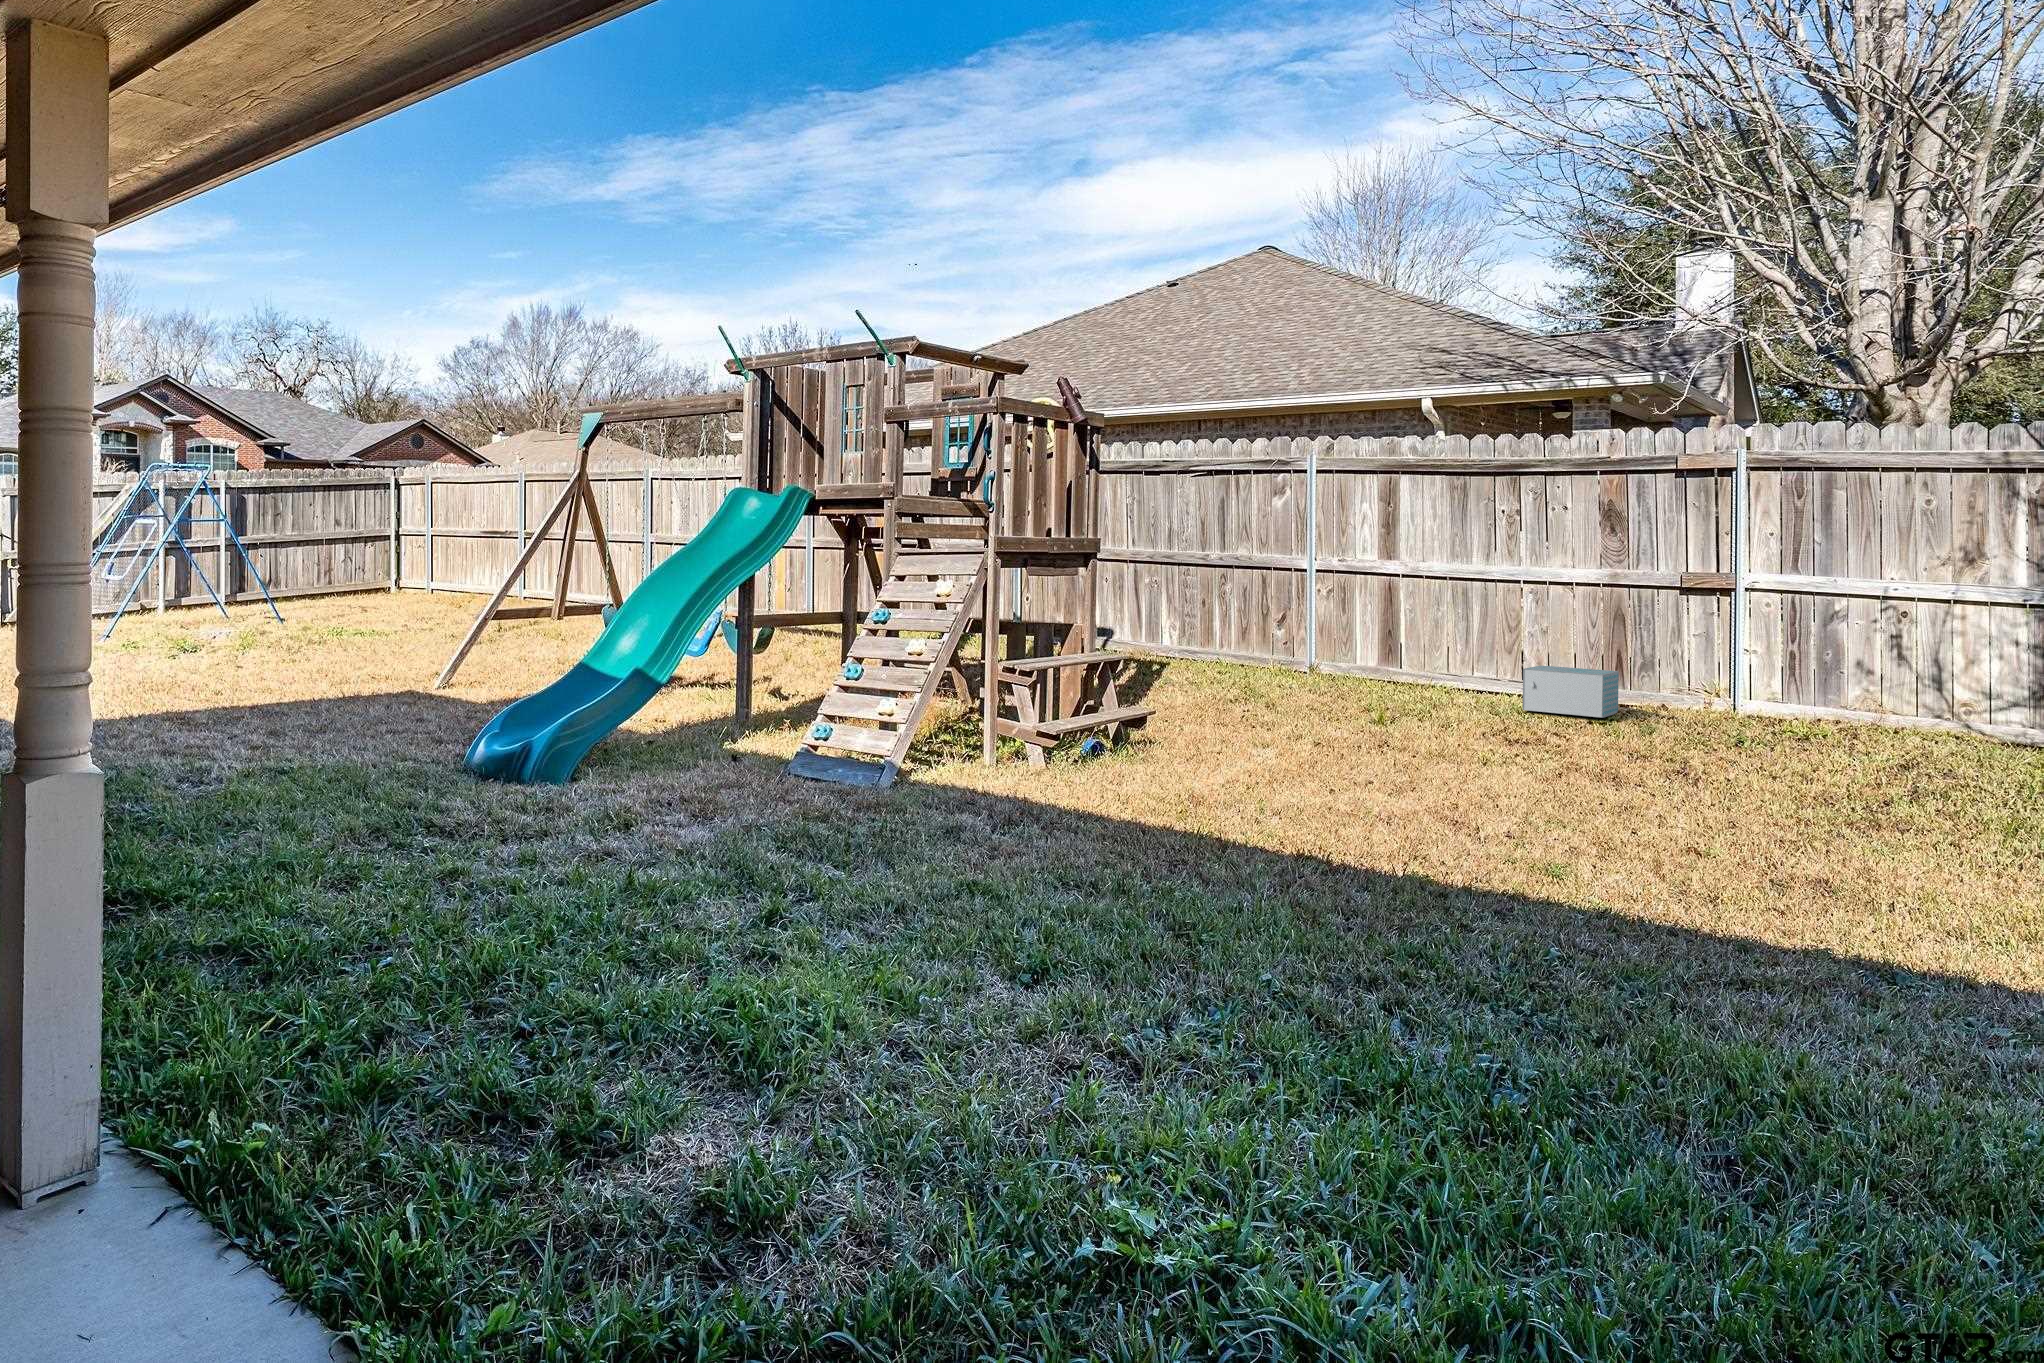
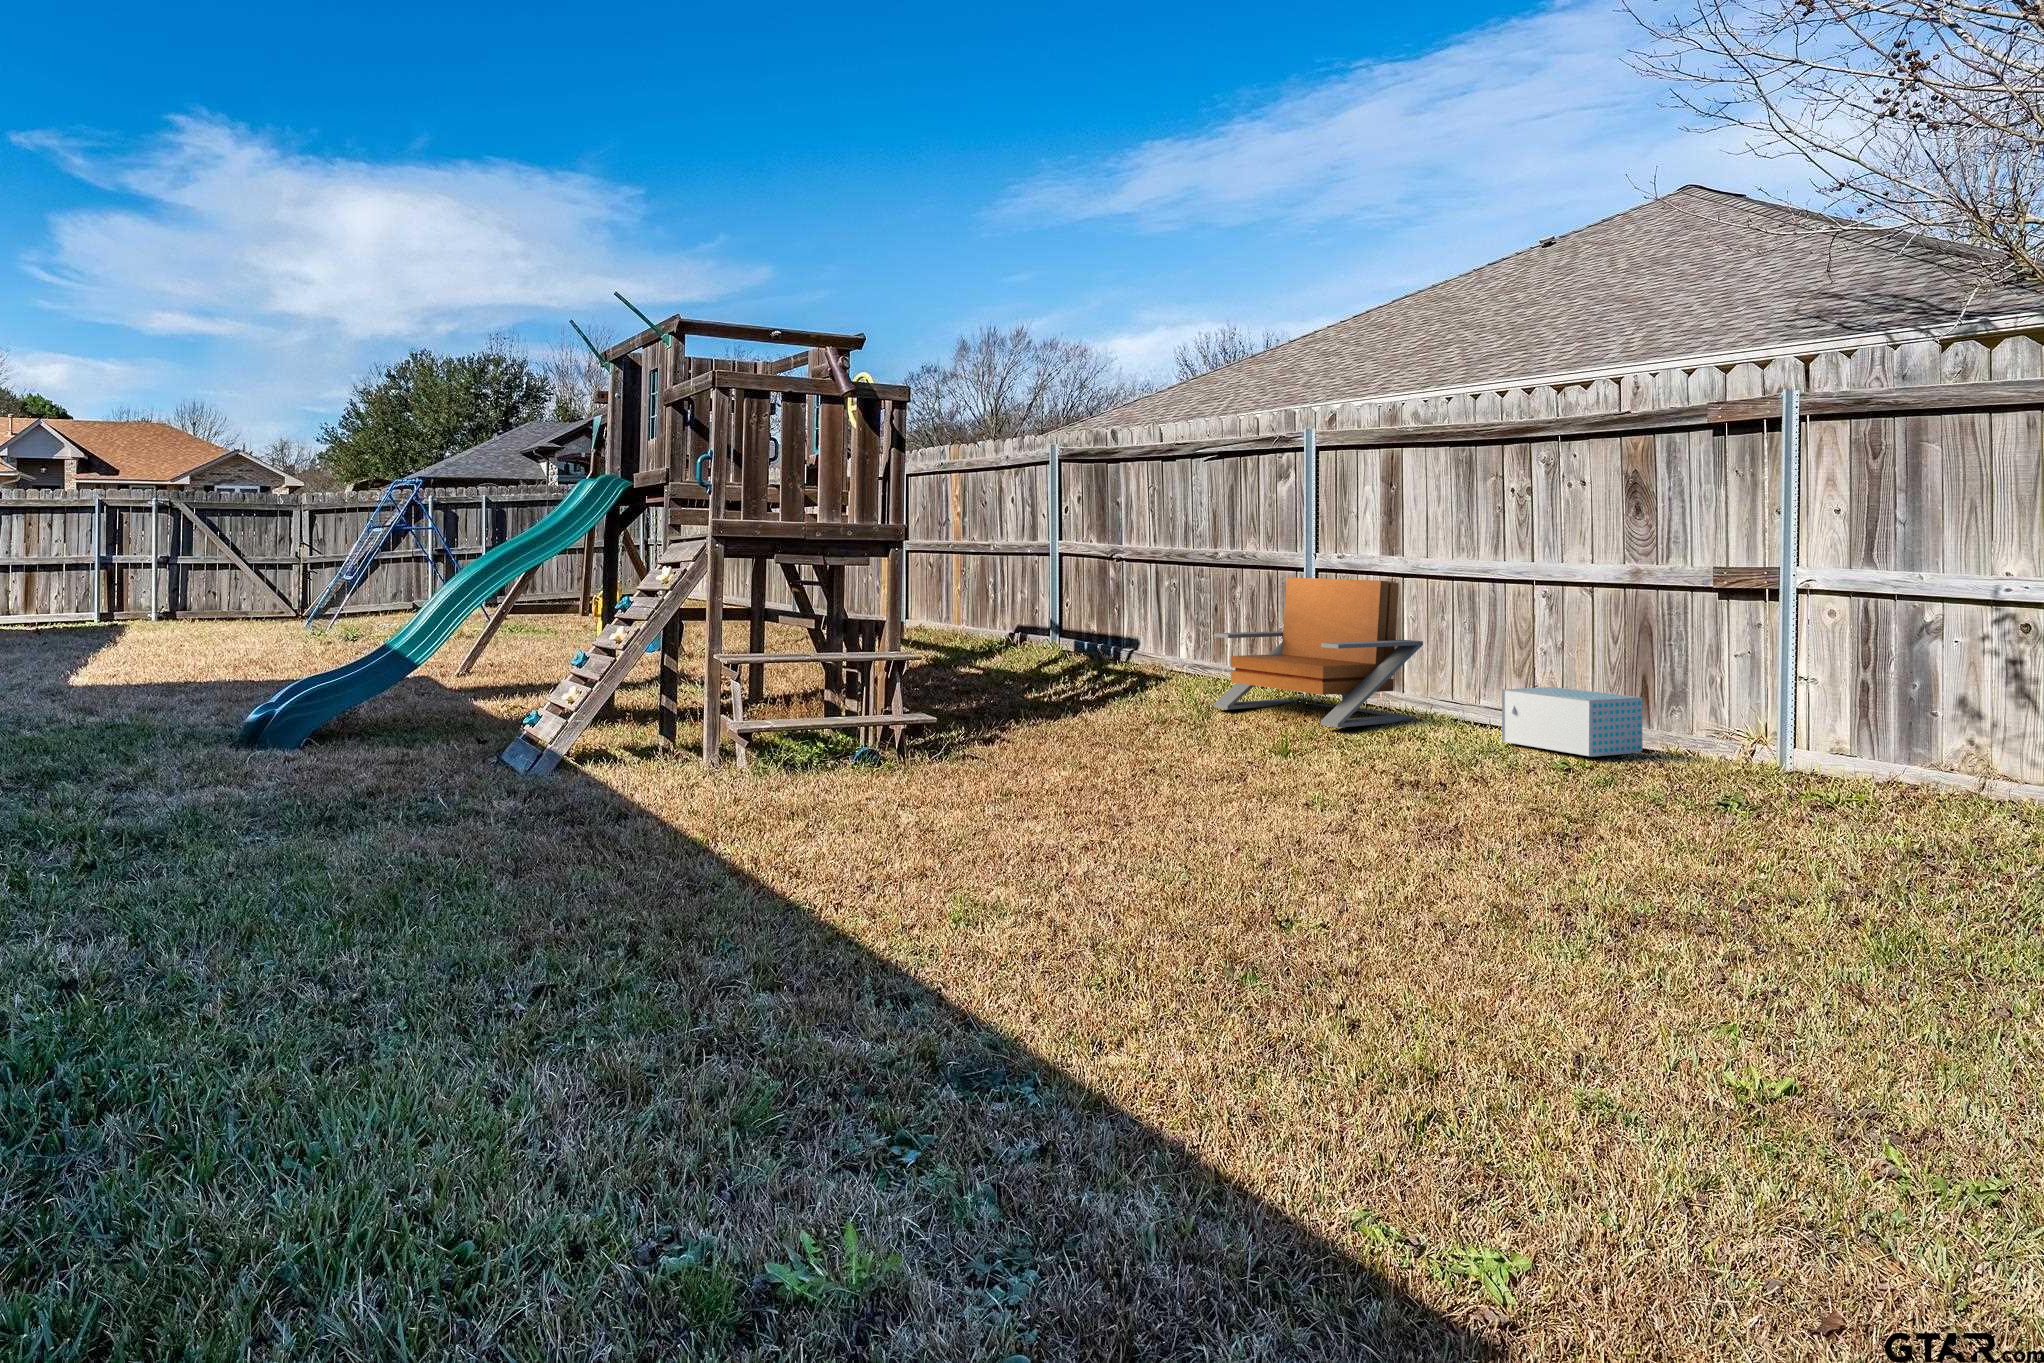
lounge chair: none [1261,579,1424,705] -> present [1214,577,1423,728]

